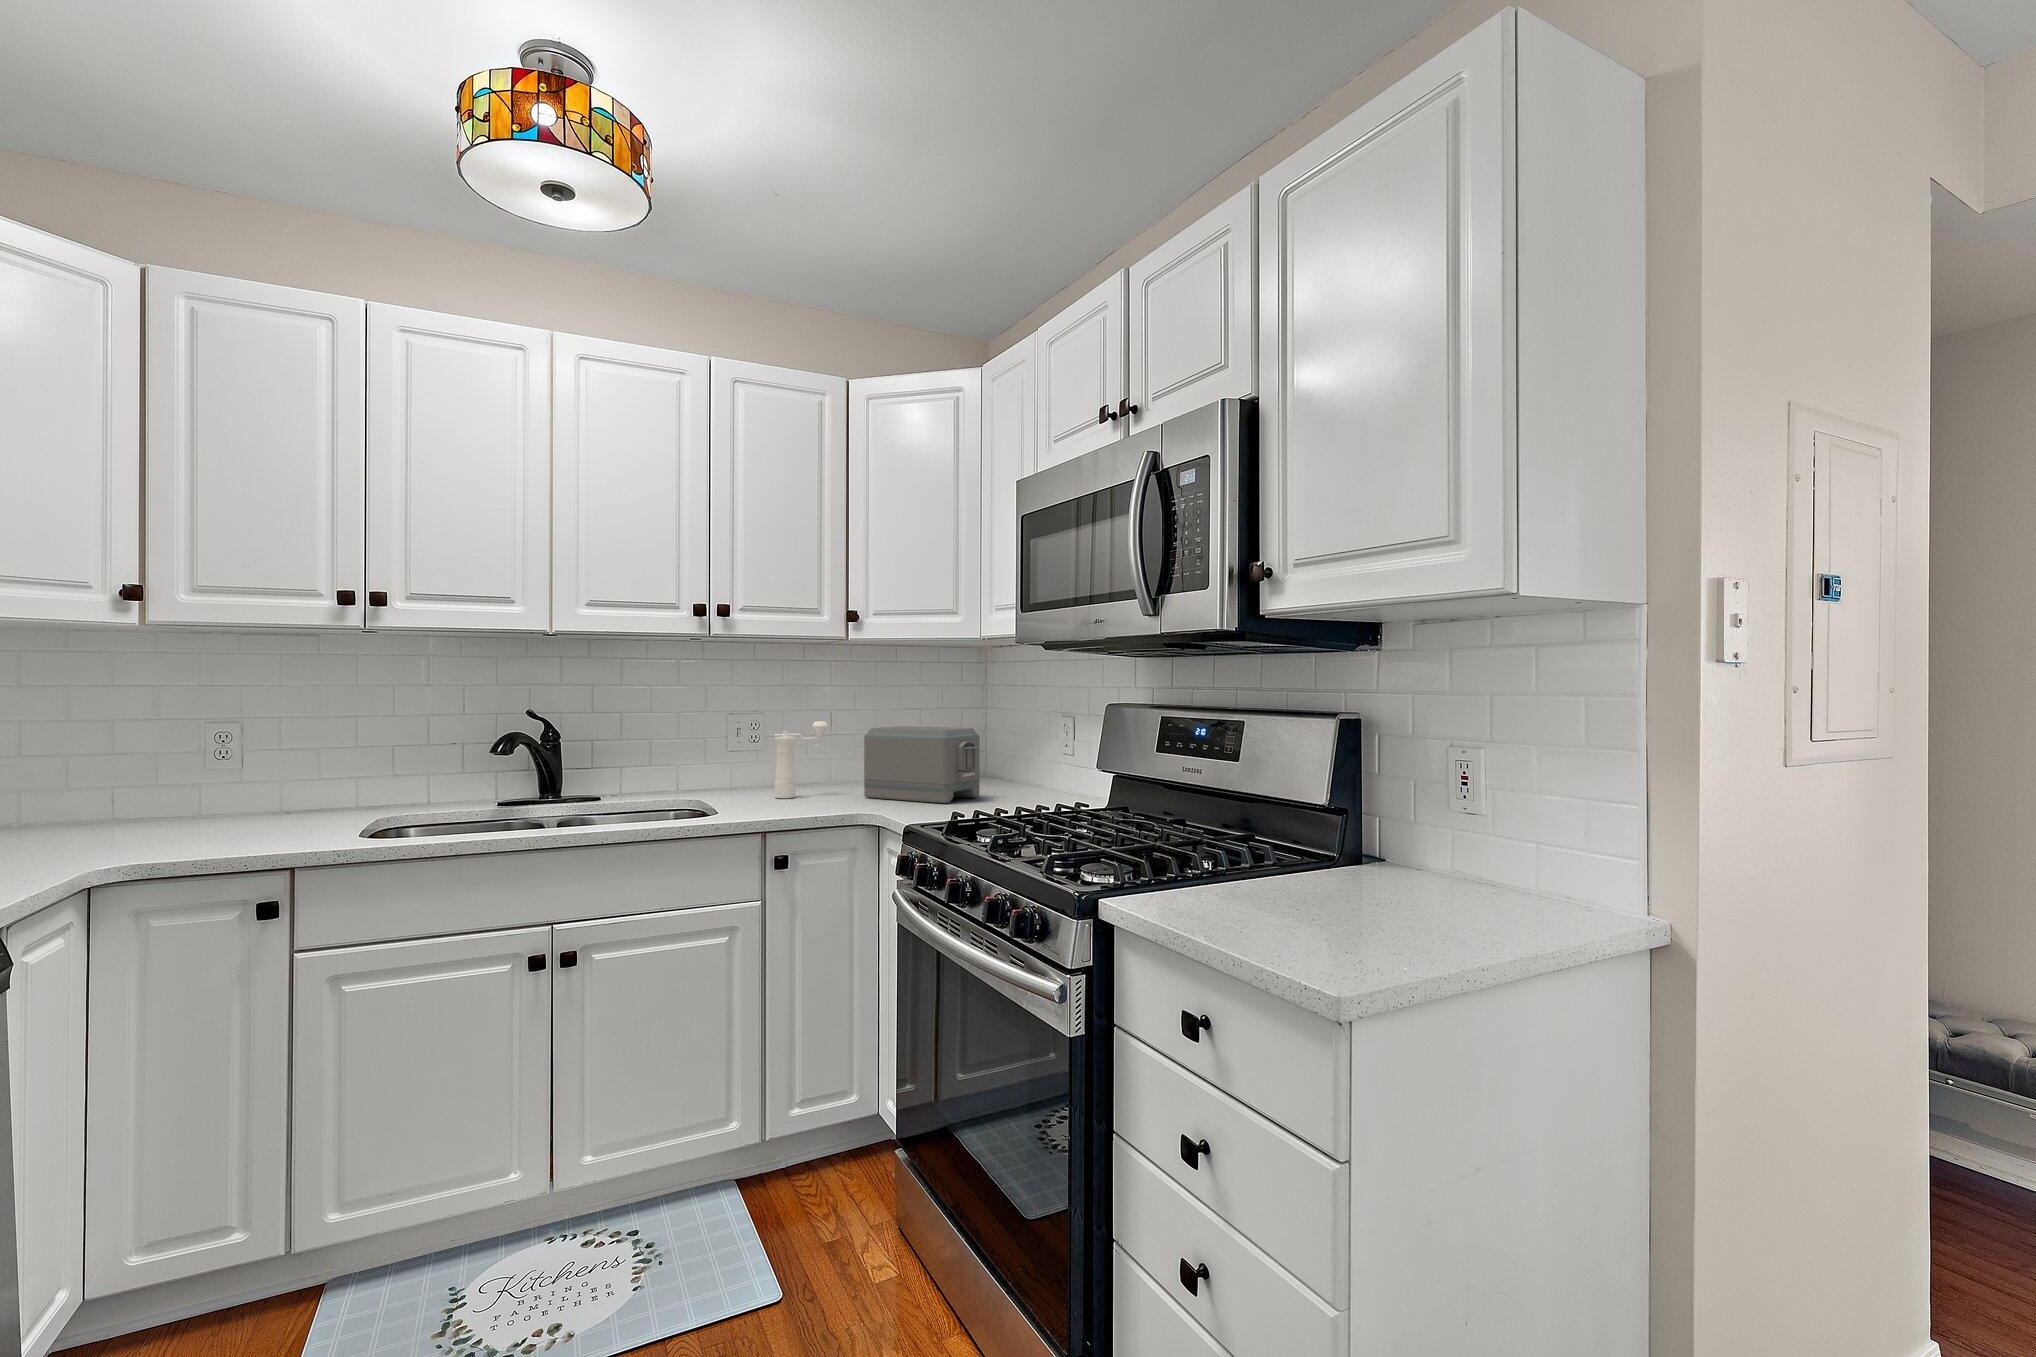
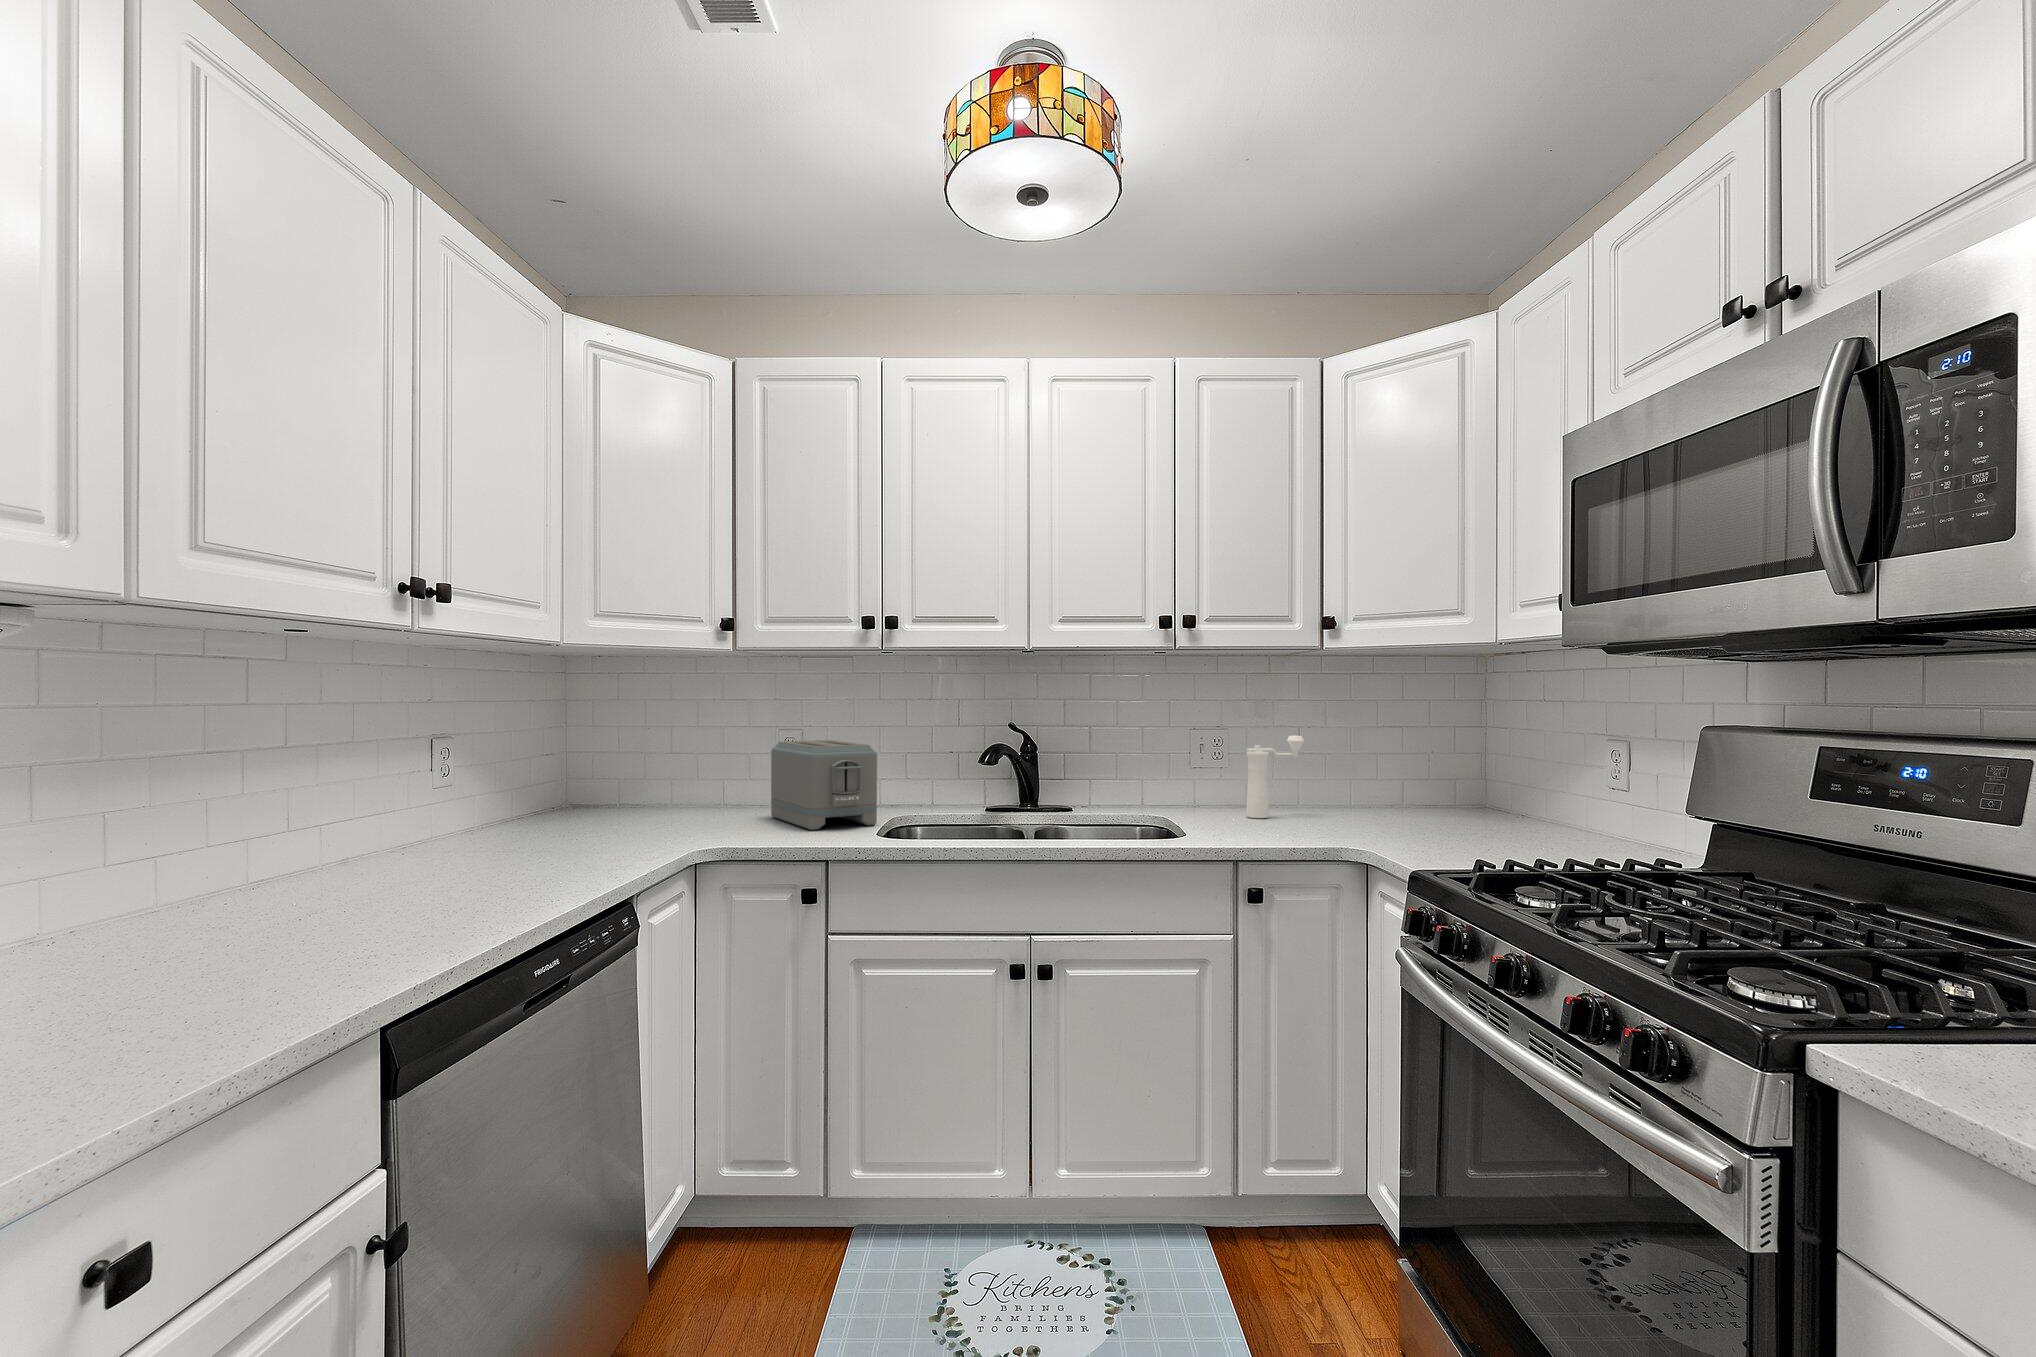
toaster: present [864,726,980,803] -> present [771,740,877,830]

